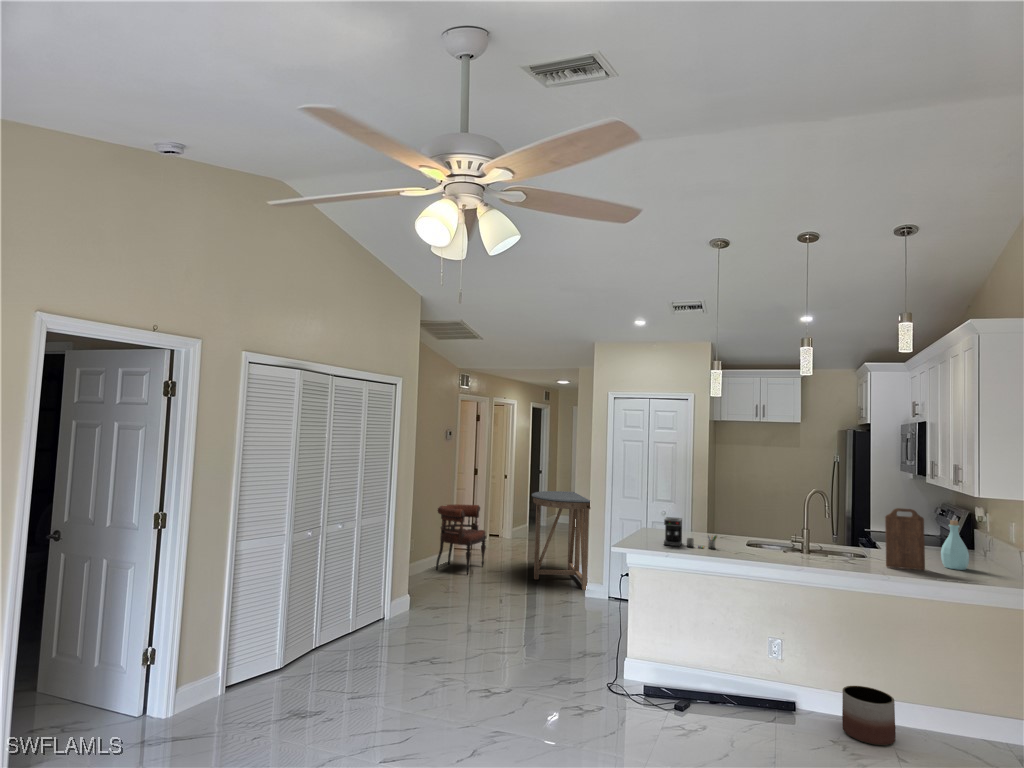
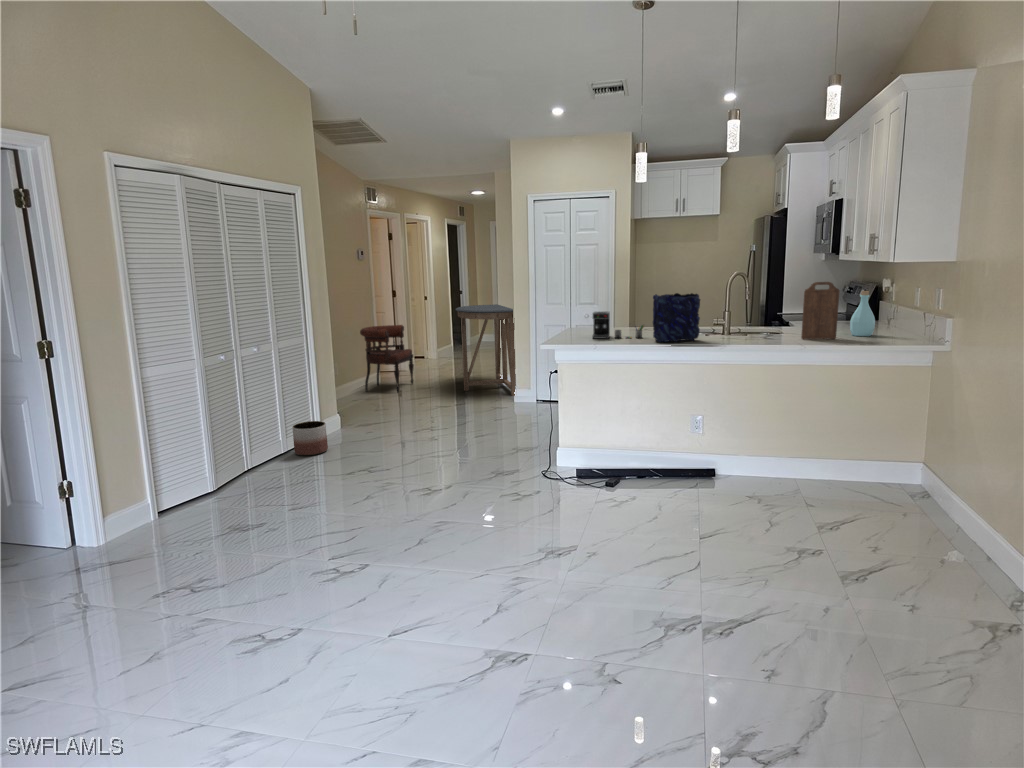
vase: none [725,507,775,559] -> present [653,293,700,342]
planter: present [842,686,896,745] -> present [292,421,328,456]

